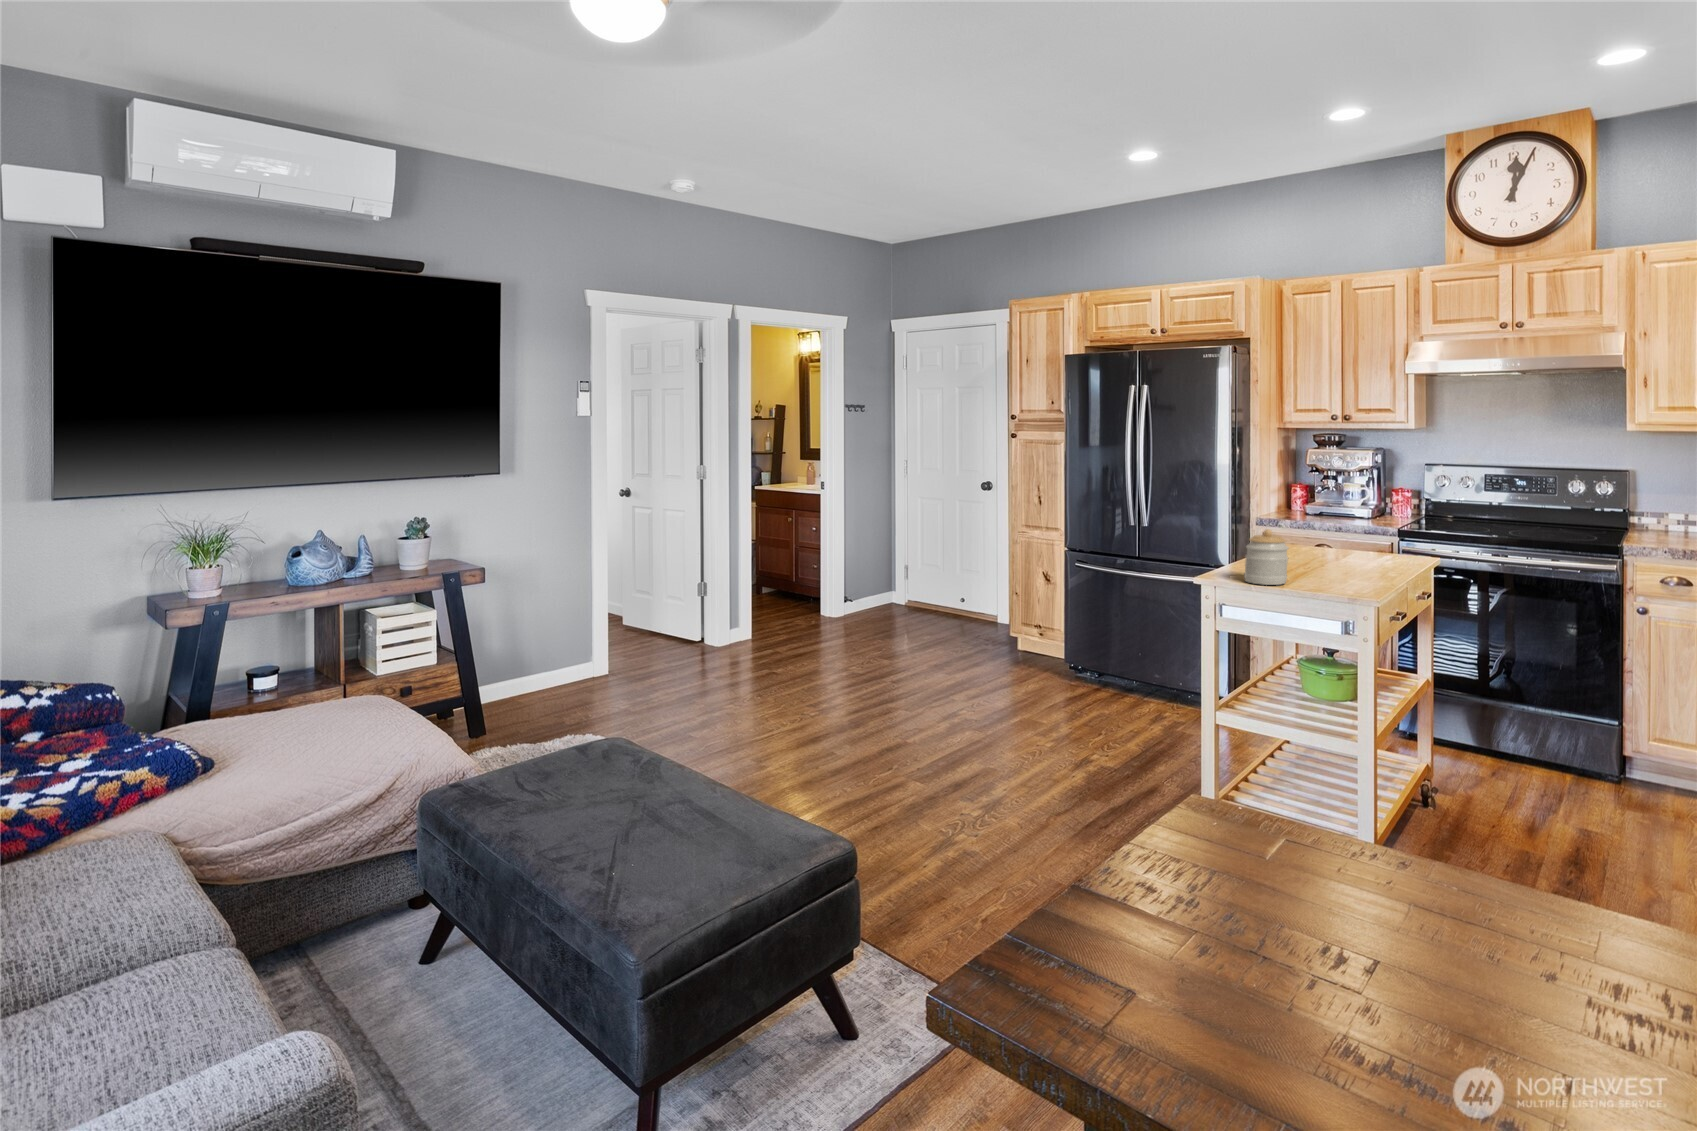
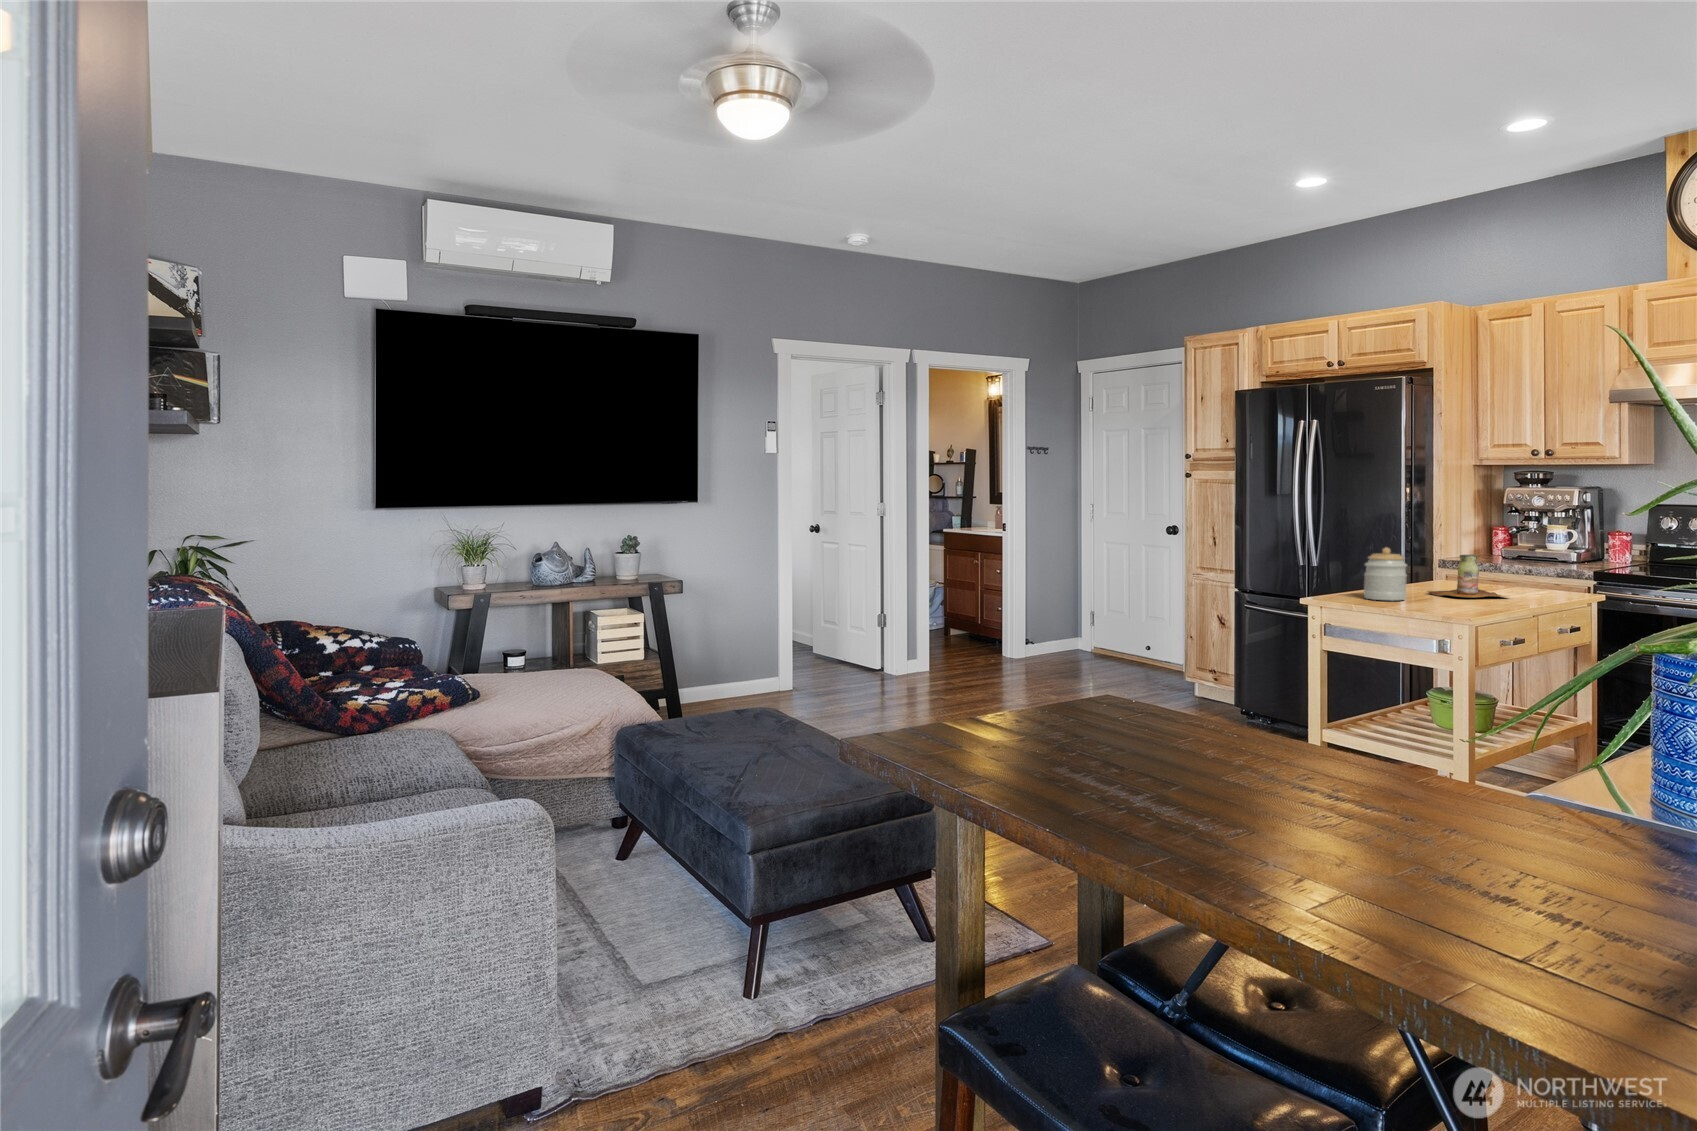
bottle: none [1292,532,1373,577] -> present [1428,555,1504,598]

